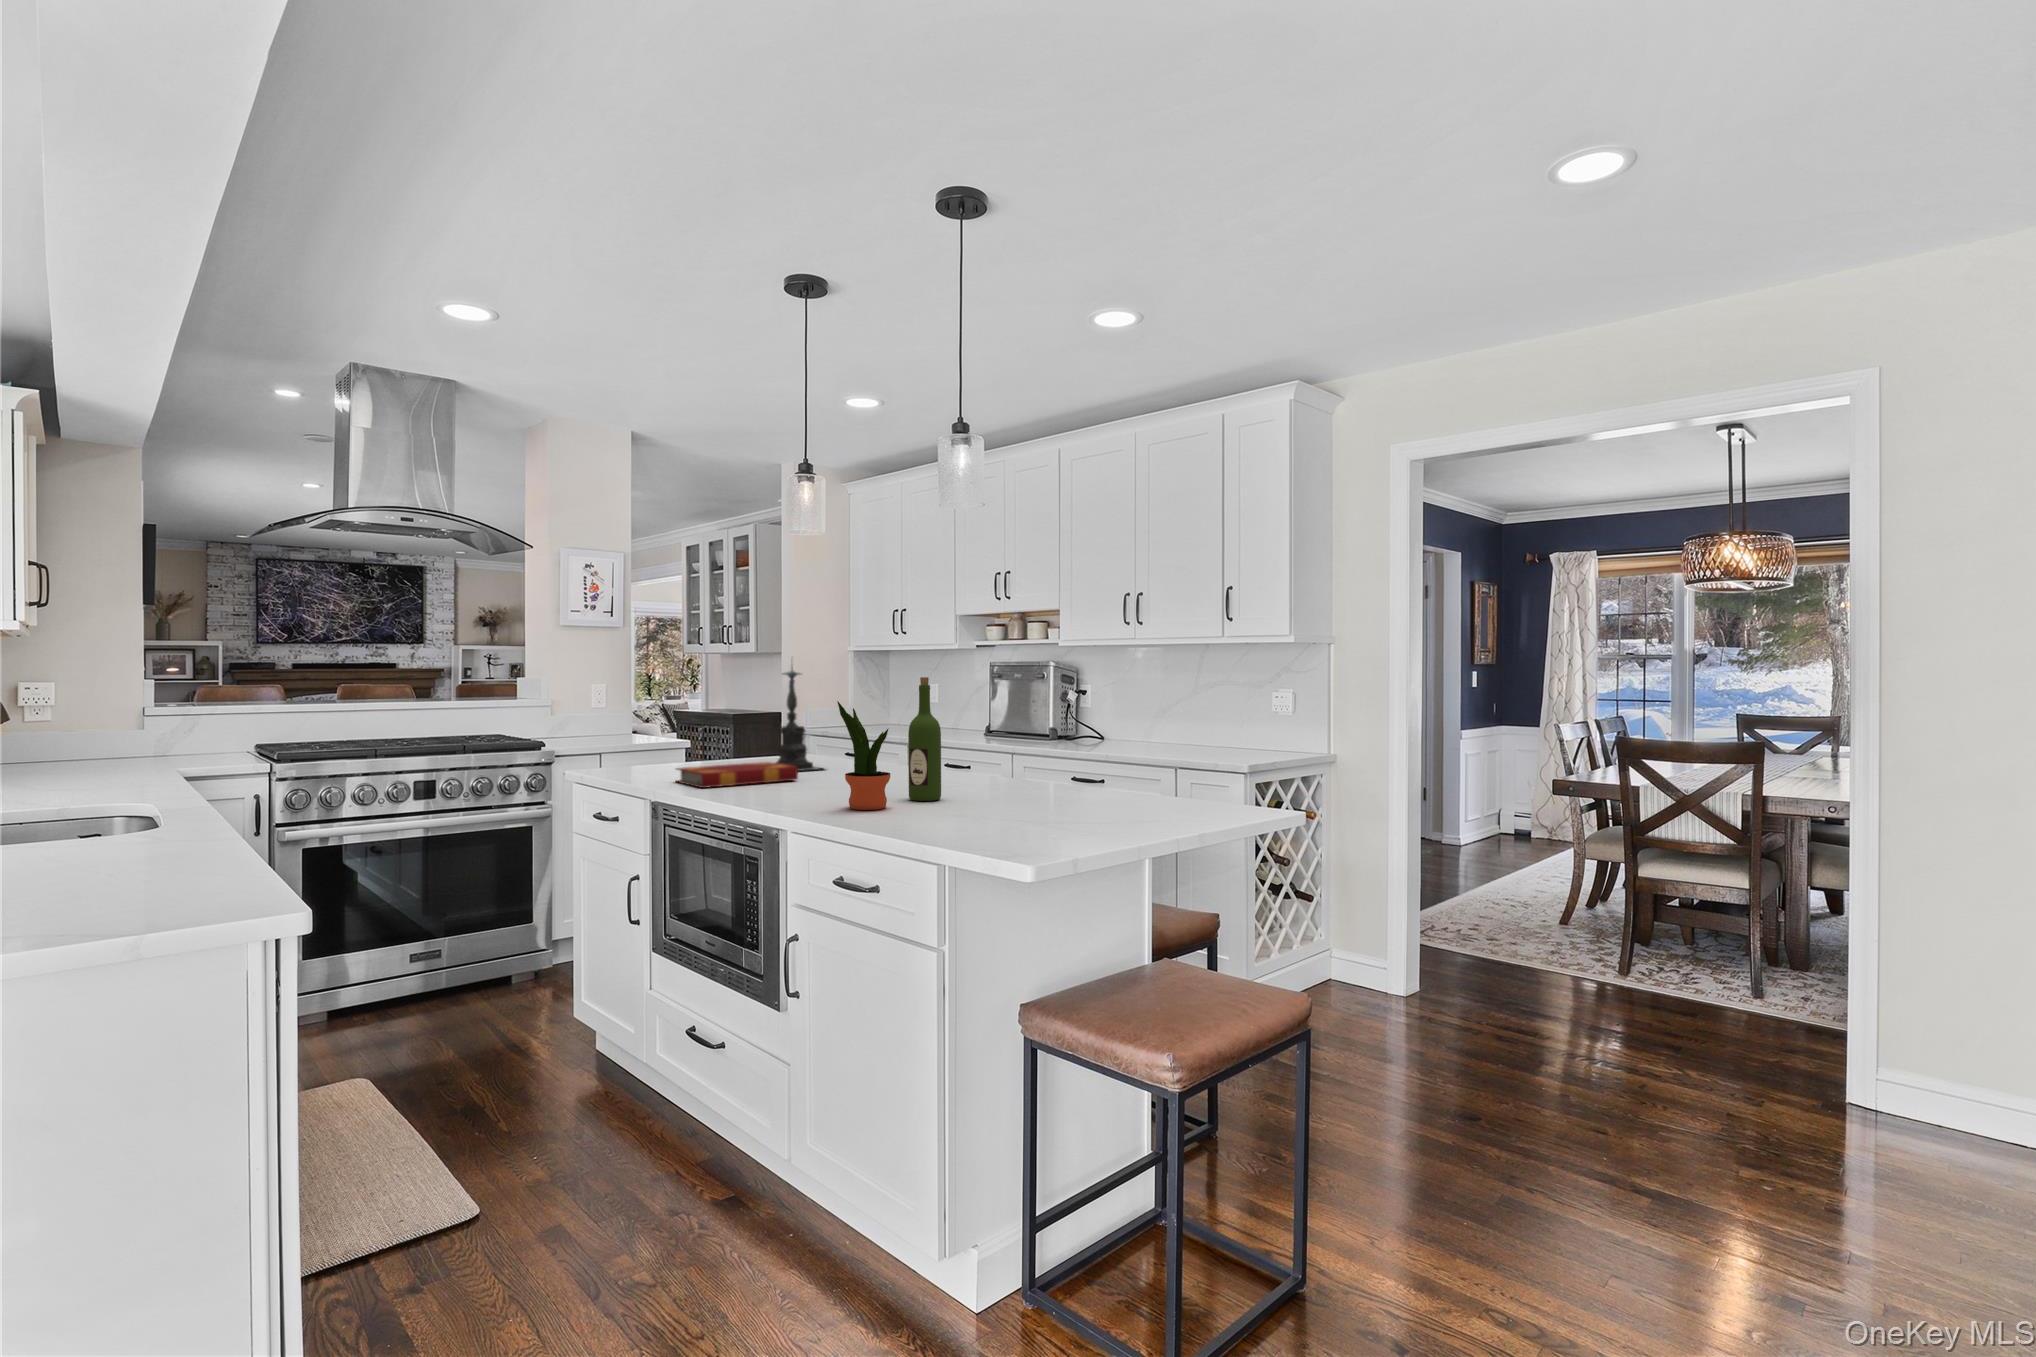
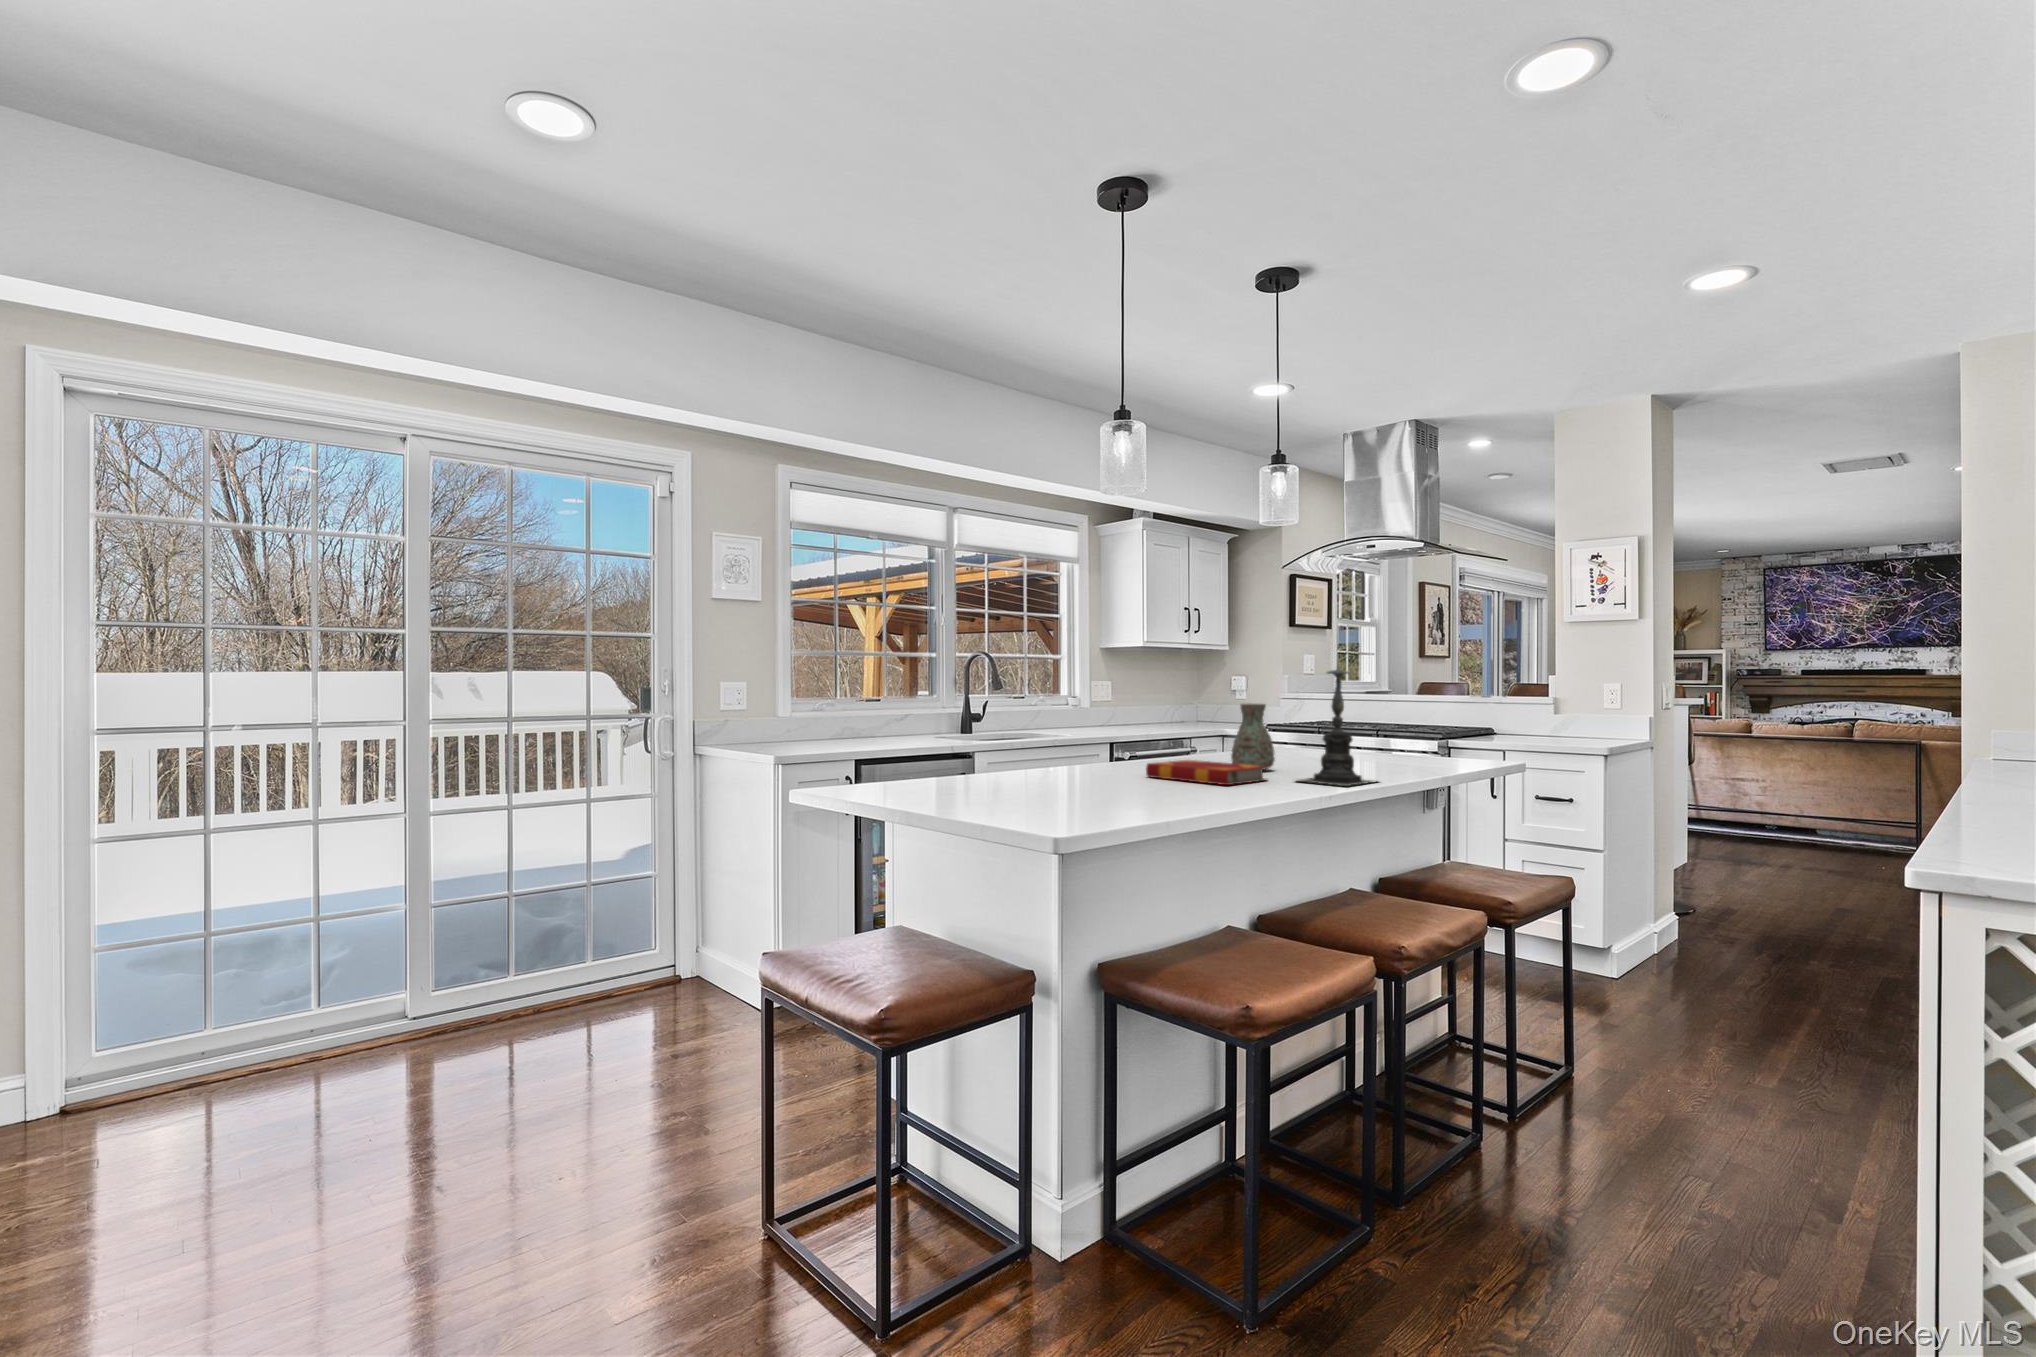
wine bottle: present [908,677,941,801] -> none [1088,673,1124,811]
potted plant: present [837,701,890,810] -> none [1003,694,1058,804]
decorative vase: none [657,706,702,773] -> present [1231,704,1275,770]

